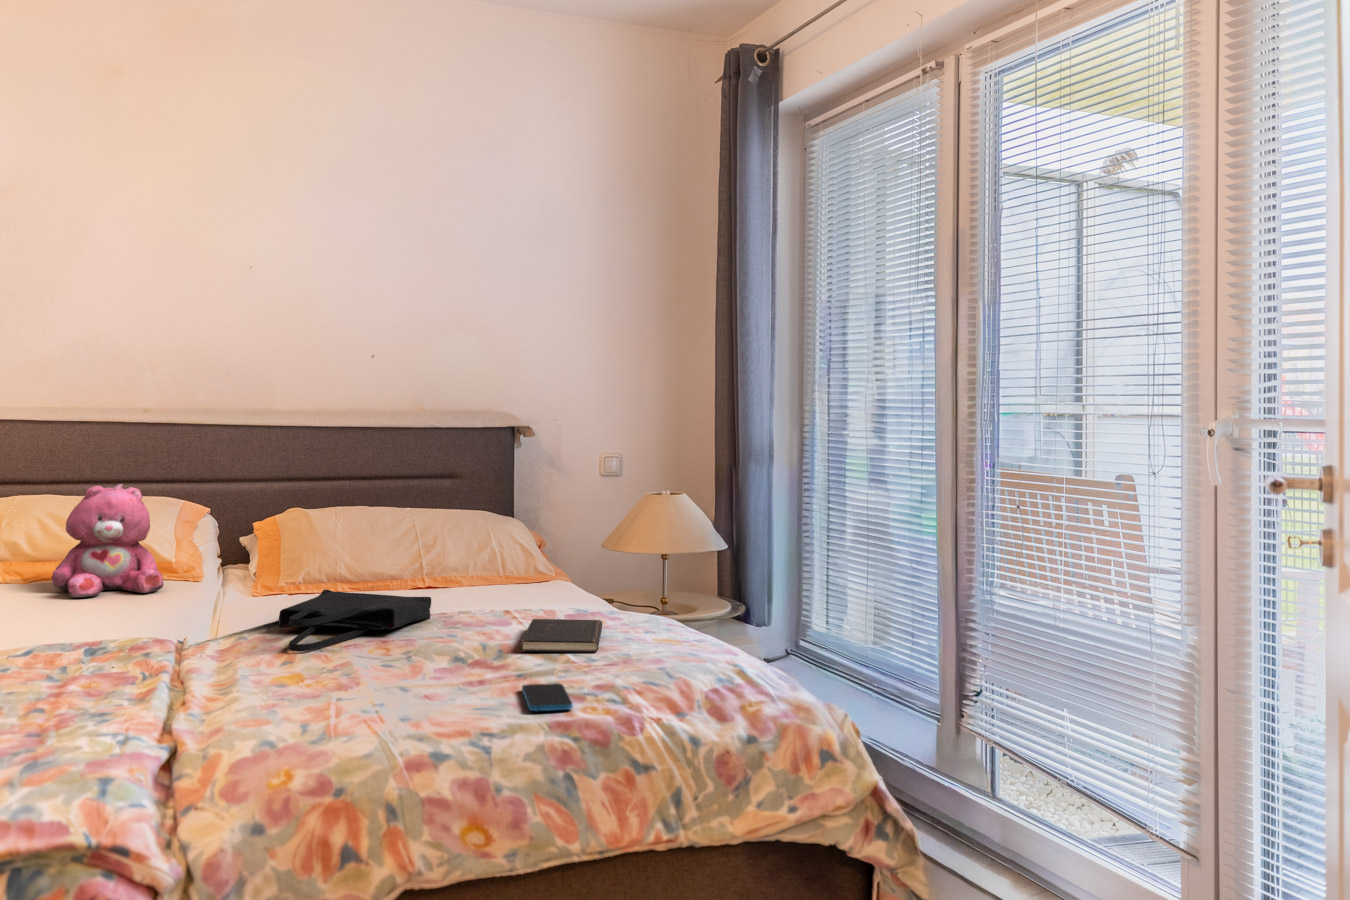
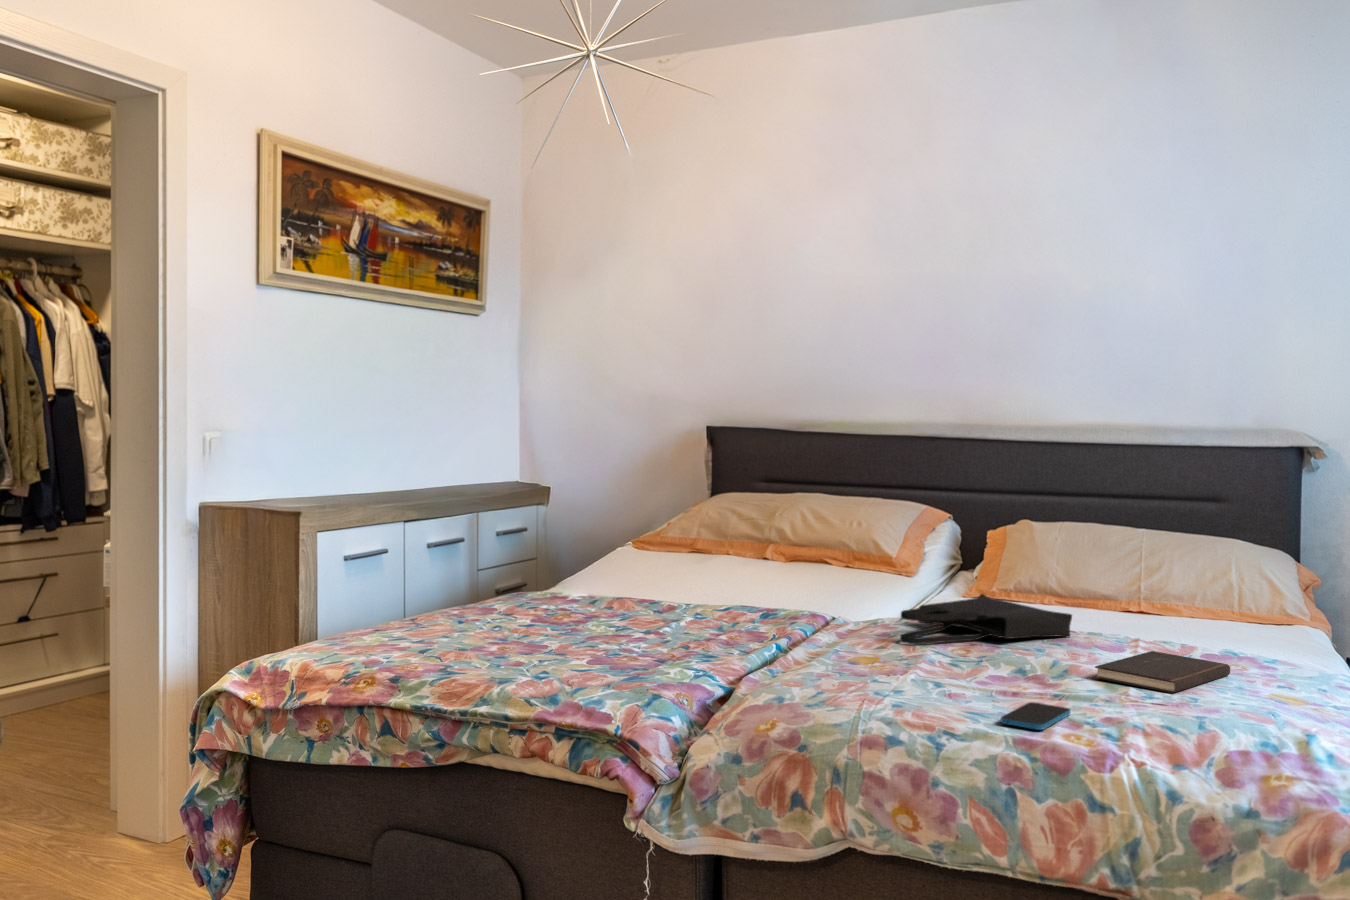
teddy bear: present [52,484,164,597] -> none [794,481,875,580]

